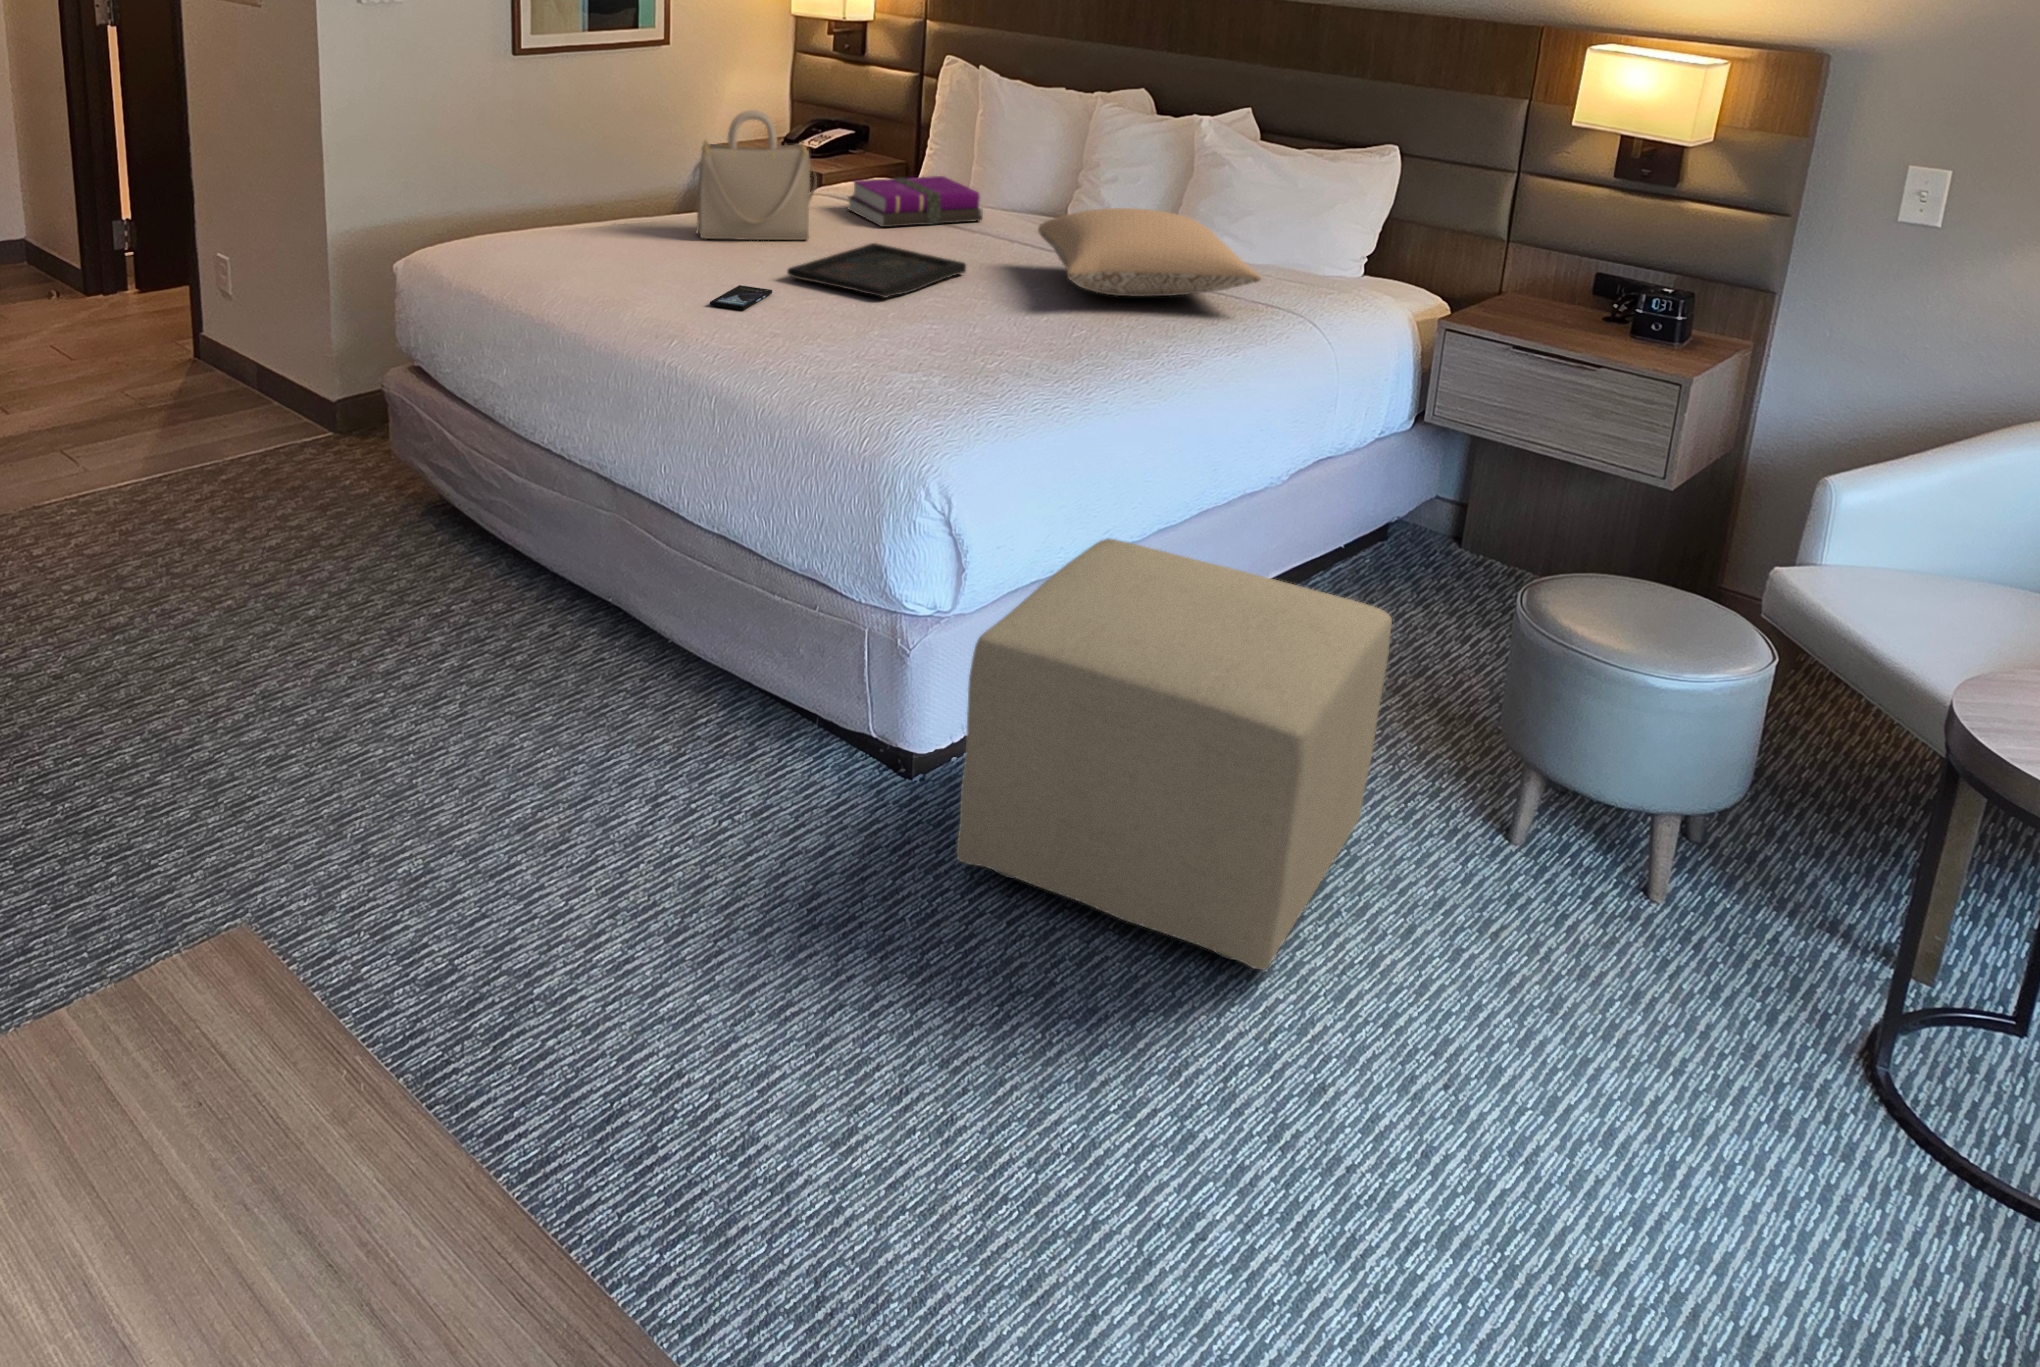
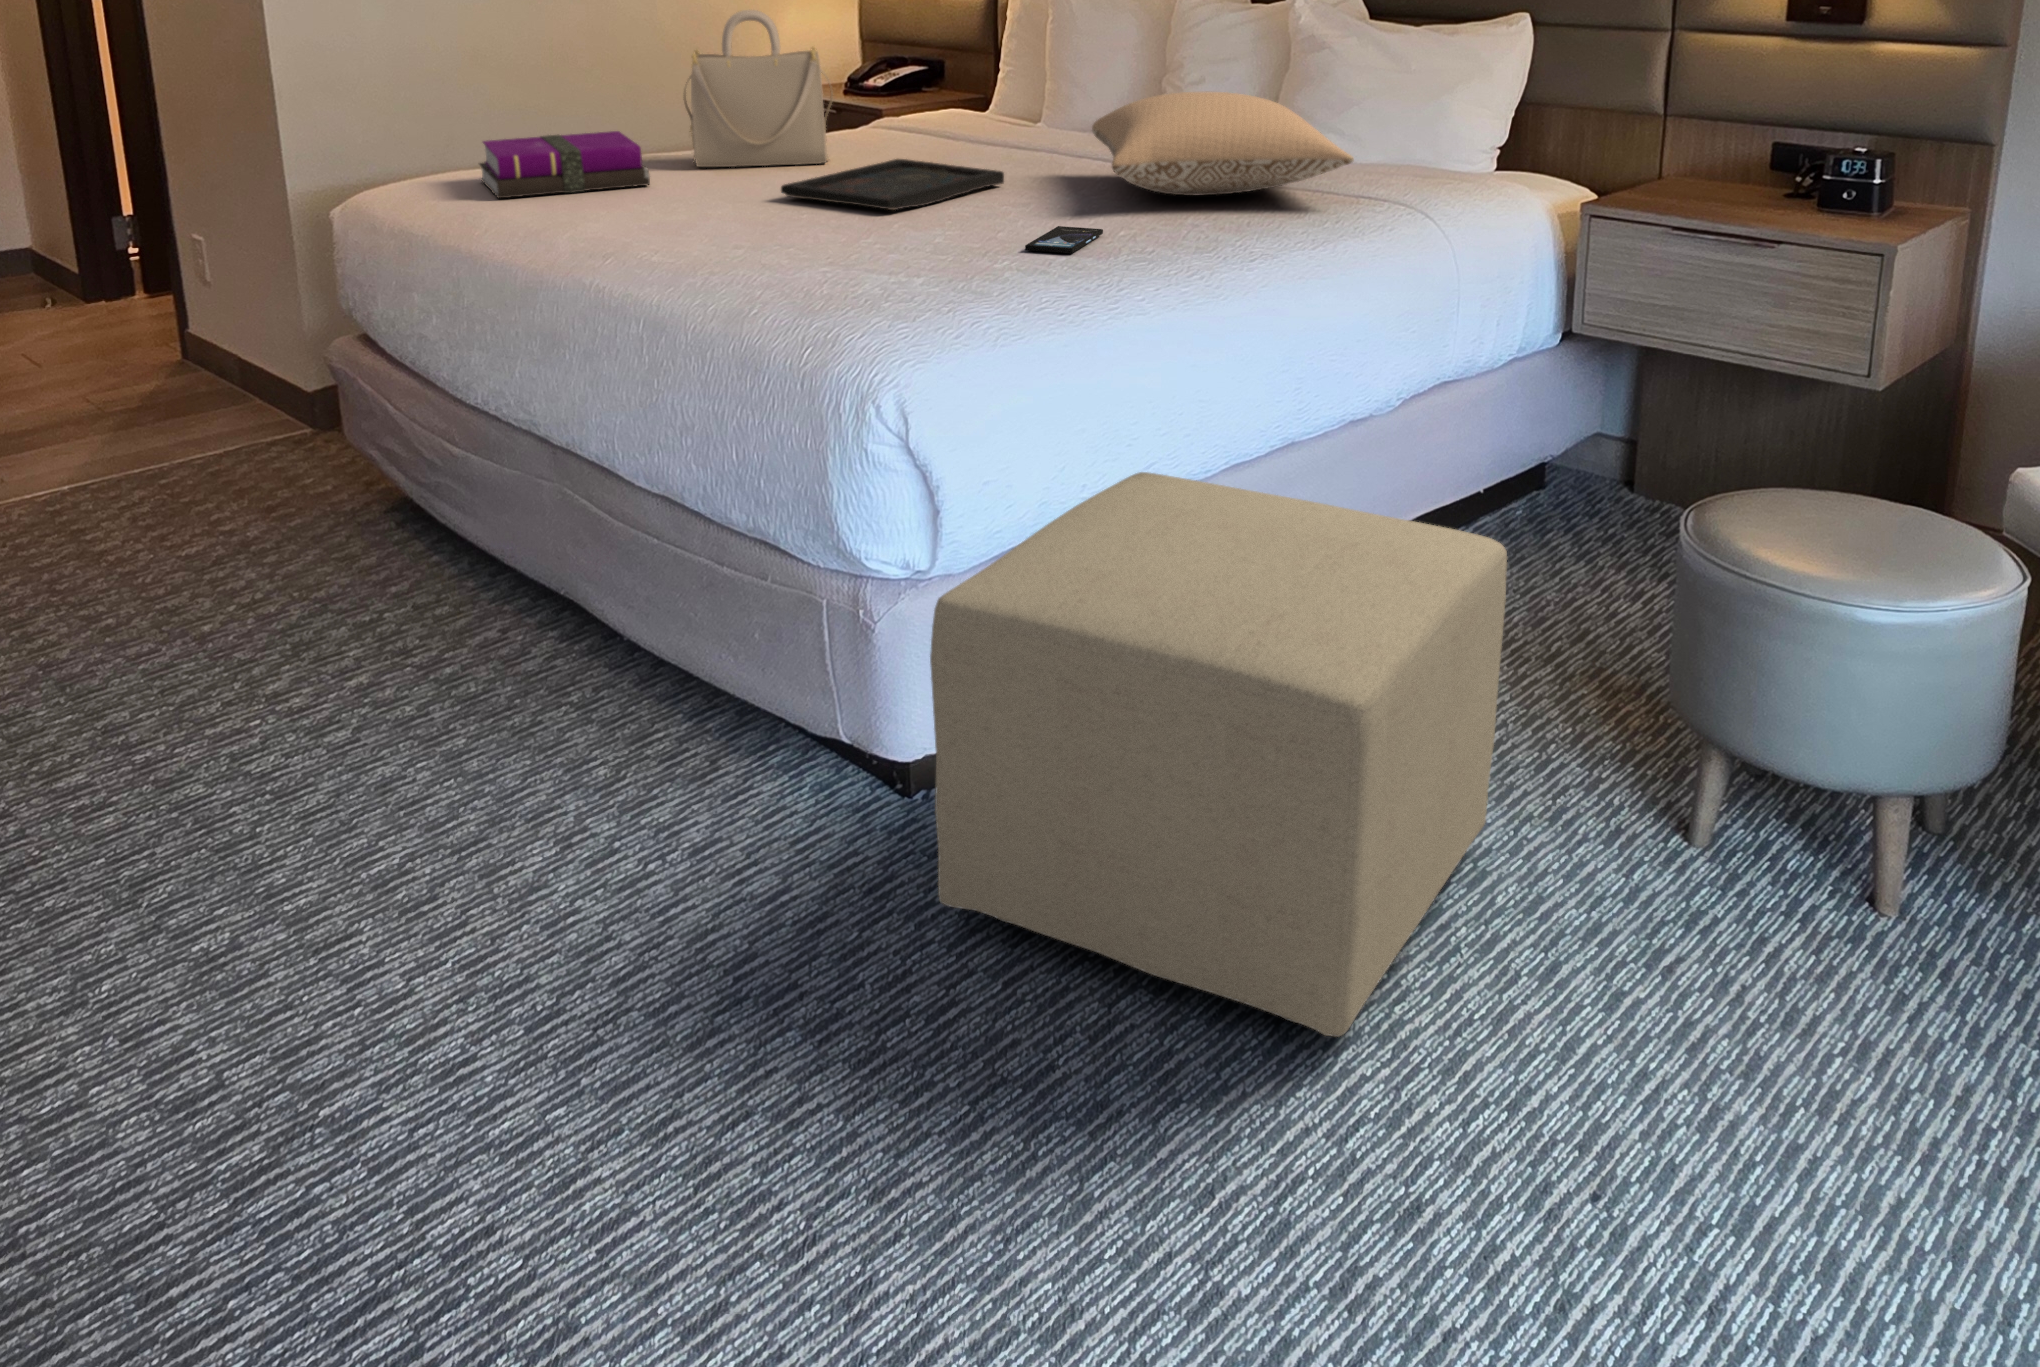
notebook: present [848,176,983,227] -> present [480,131,650,198]
smartphone: present [710,285,772,310] -> present [1025,226,1103,253]

